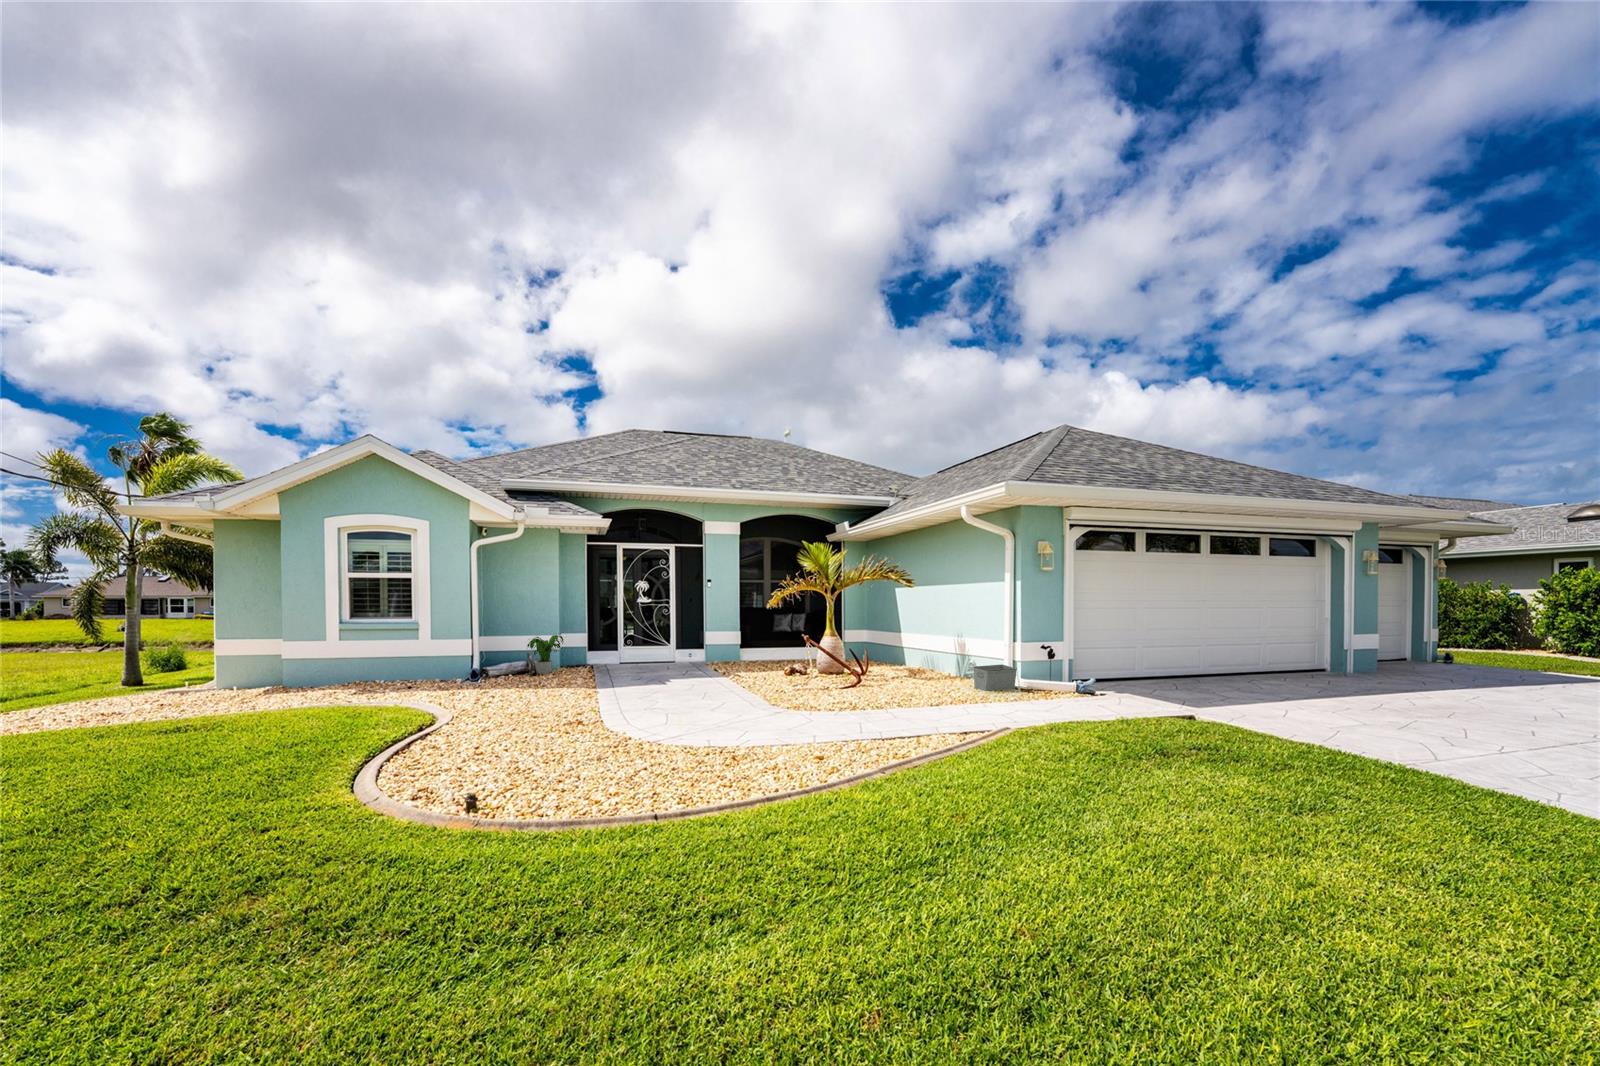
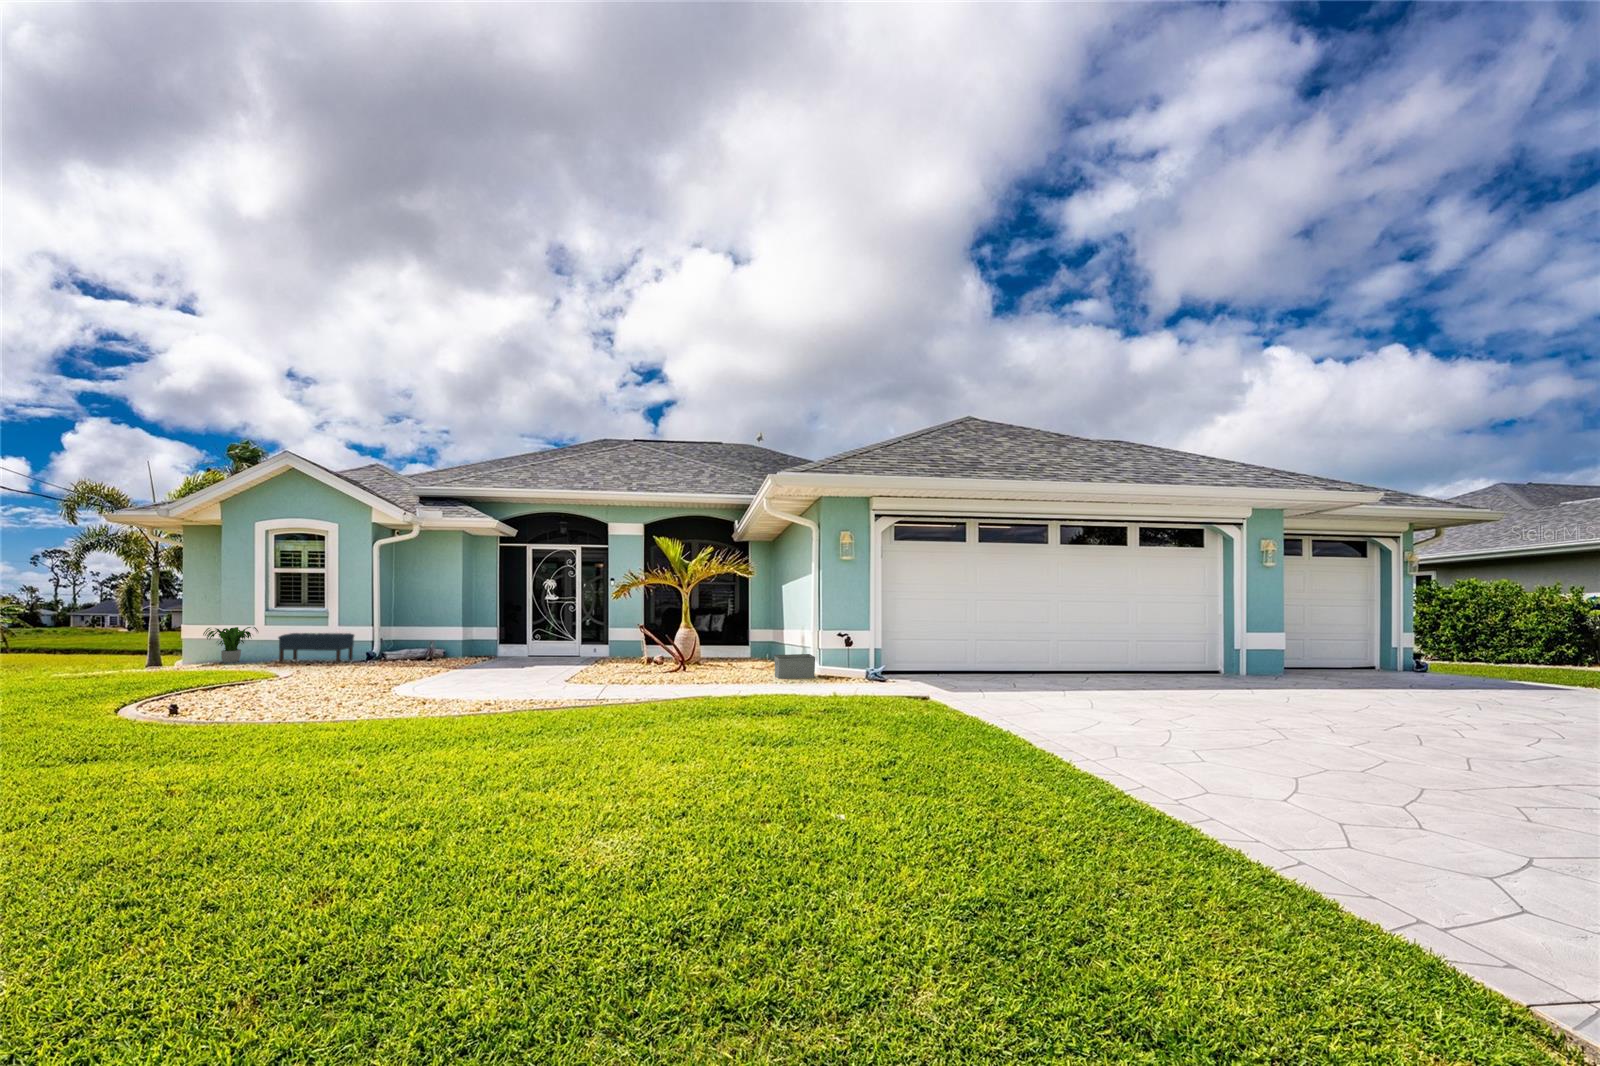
potted plant: present [527,635,563,674] -> present [203,627,258,662]
bench: none [370,649,455,687] -> present [279,633,354,663]

